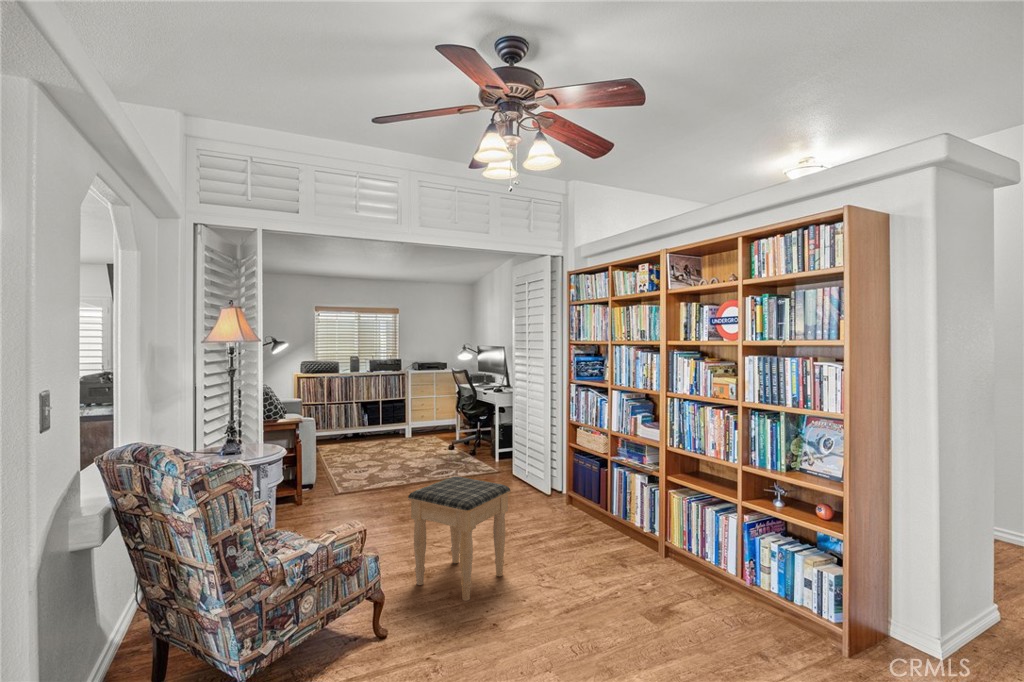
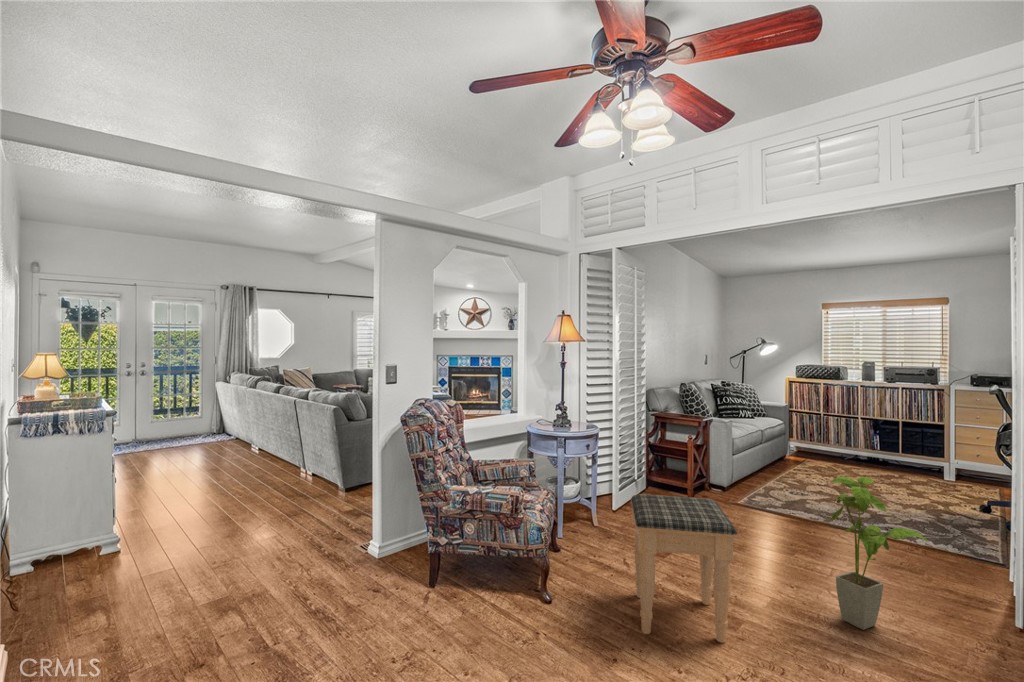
house plant: none [499,432,549,531] -> present [829,477,929,630]

